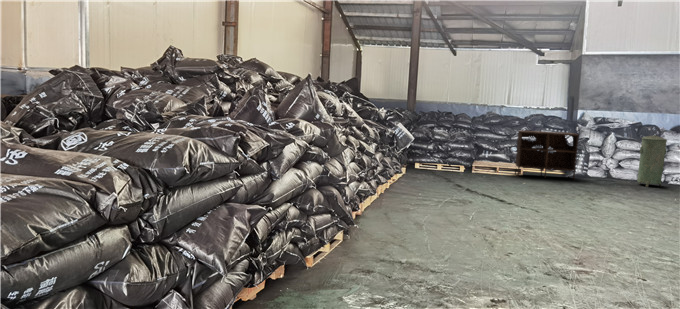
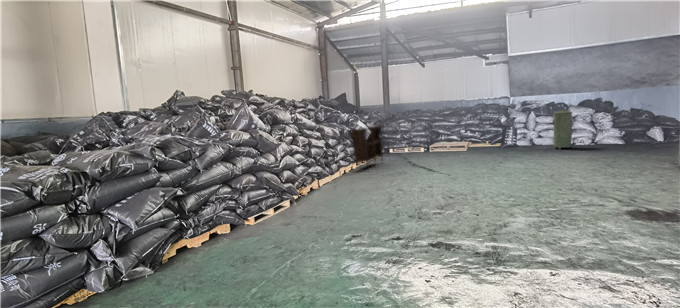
shelving unit: present [515,130,579,180] -> present [348,126,383,164]

